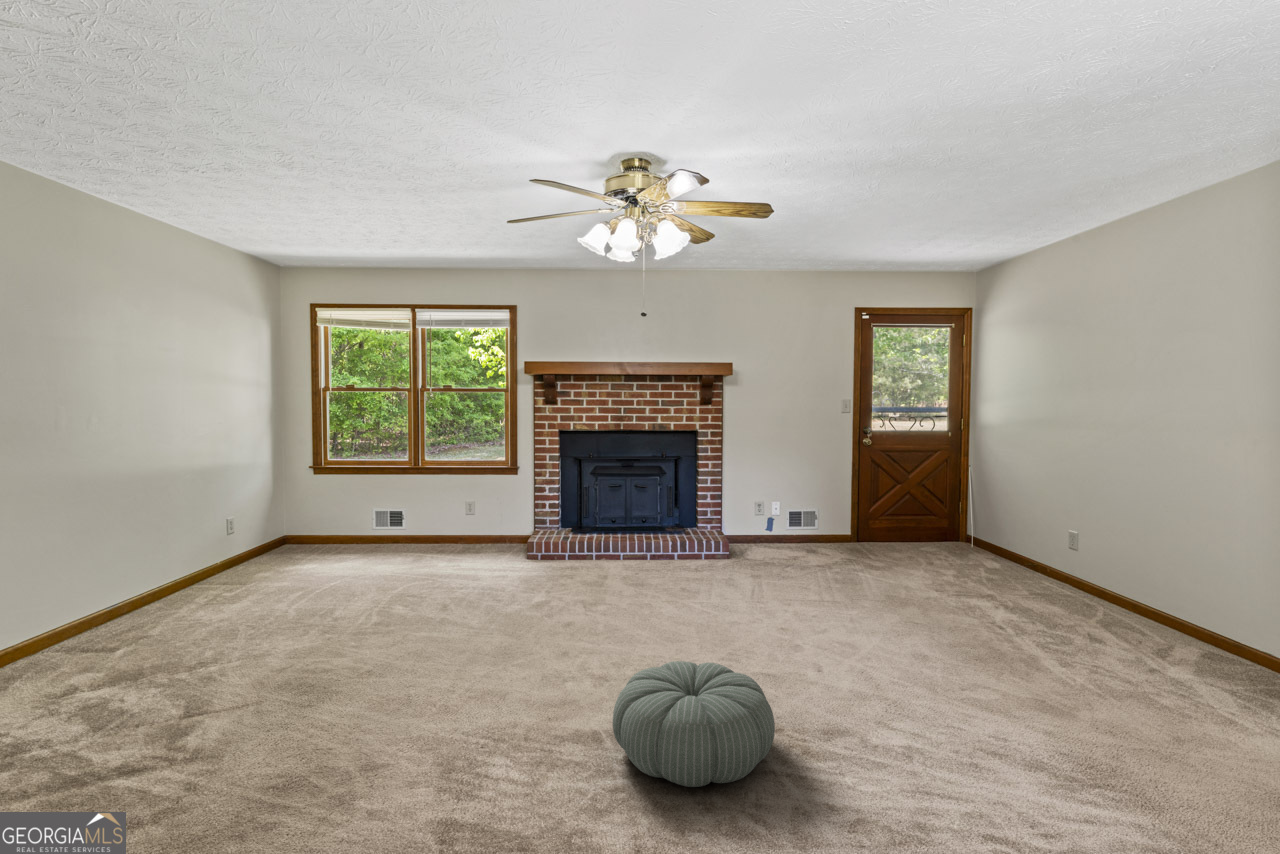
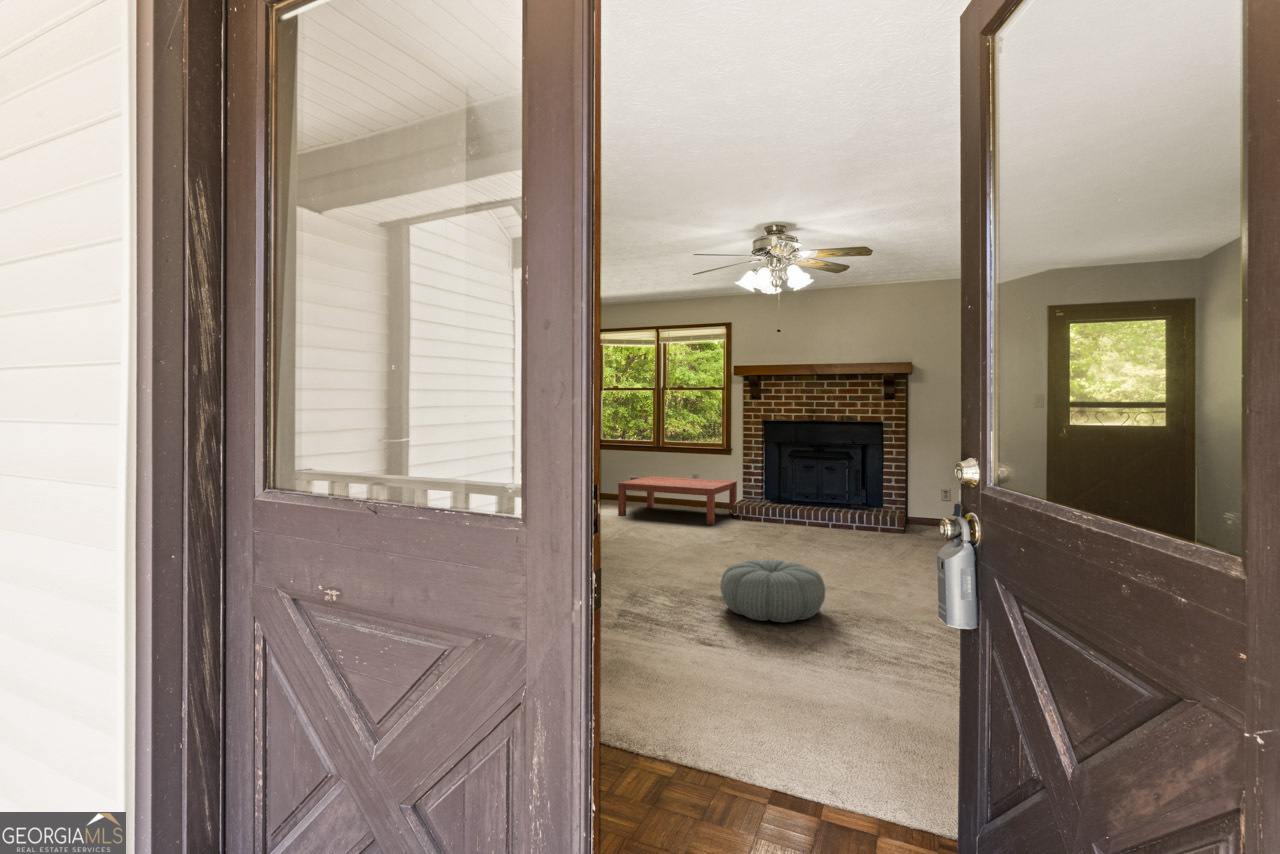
coffee table: none [365,507,527,572] -> present [618,476,737,525]

